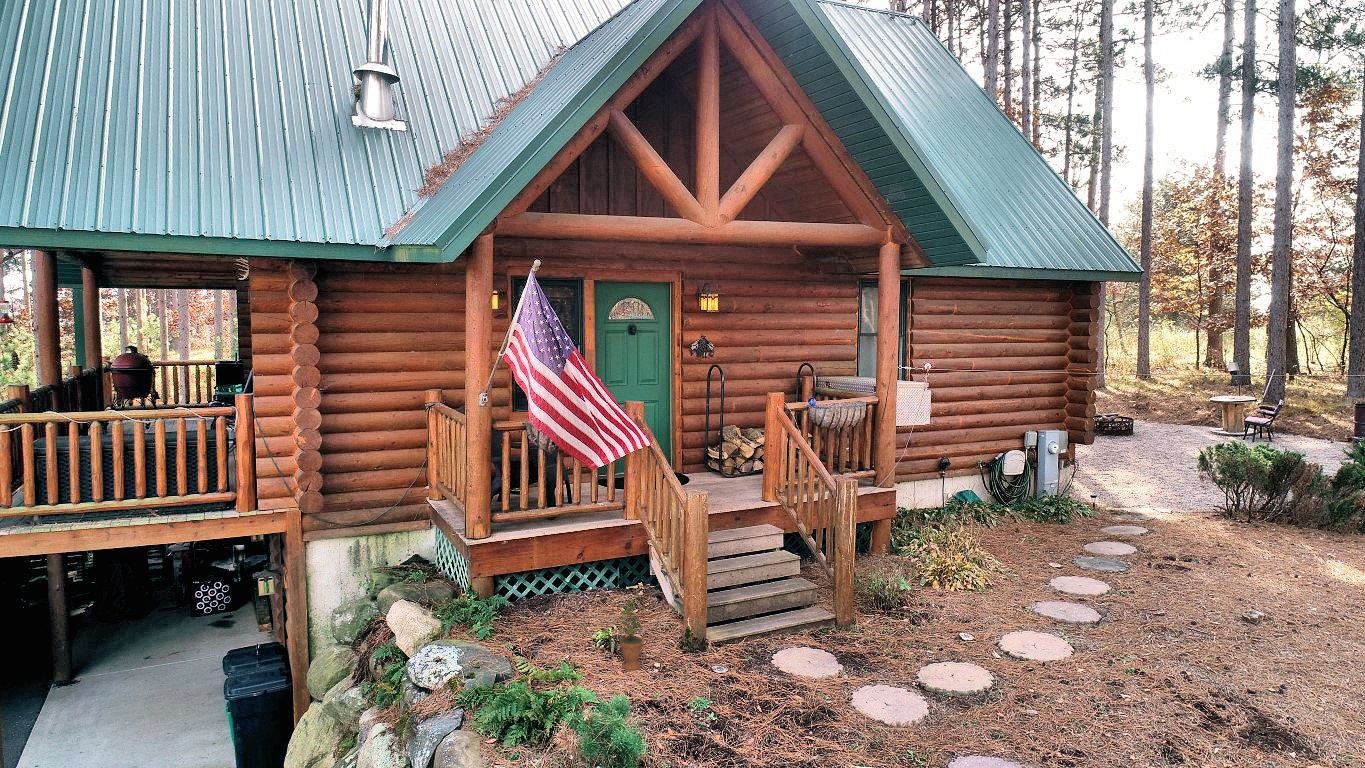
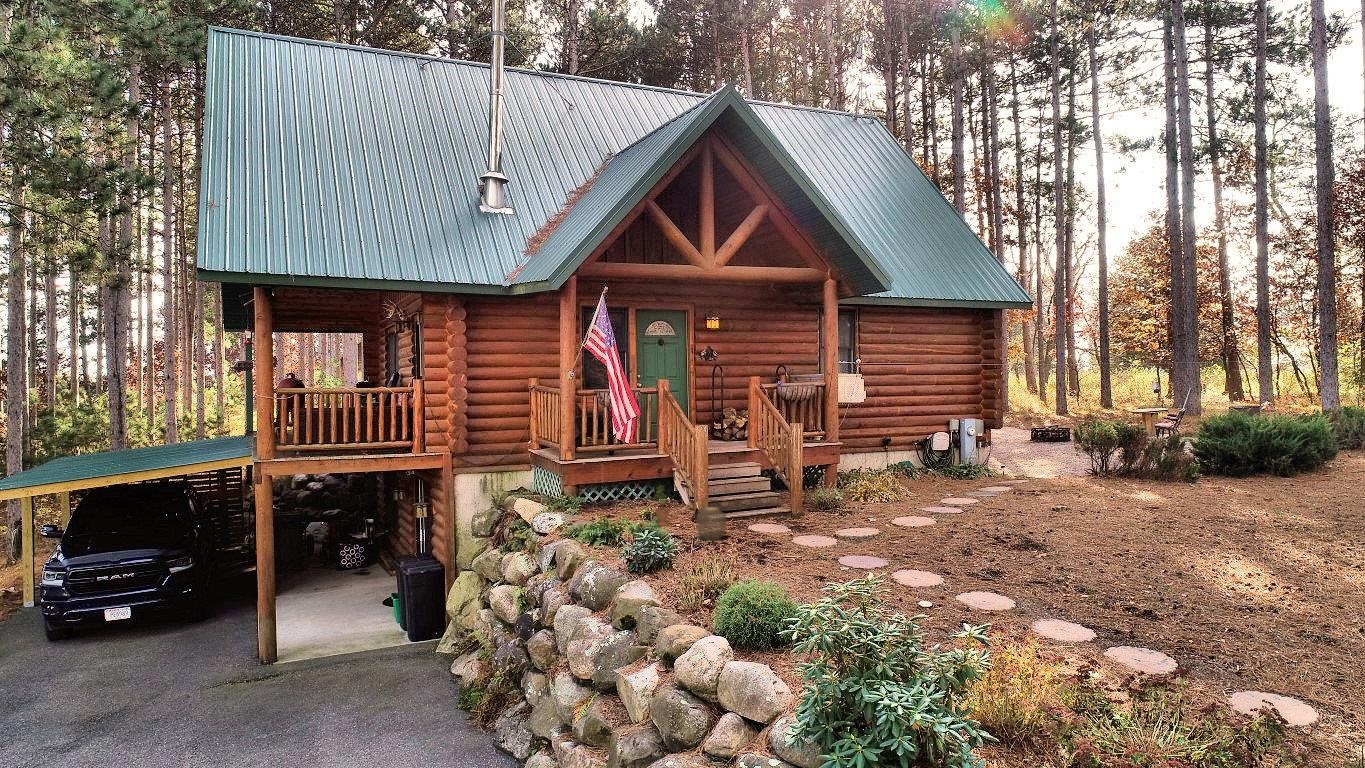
woven basket: none [693,666,746,731] -> present [696,507,726,540]

